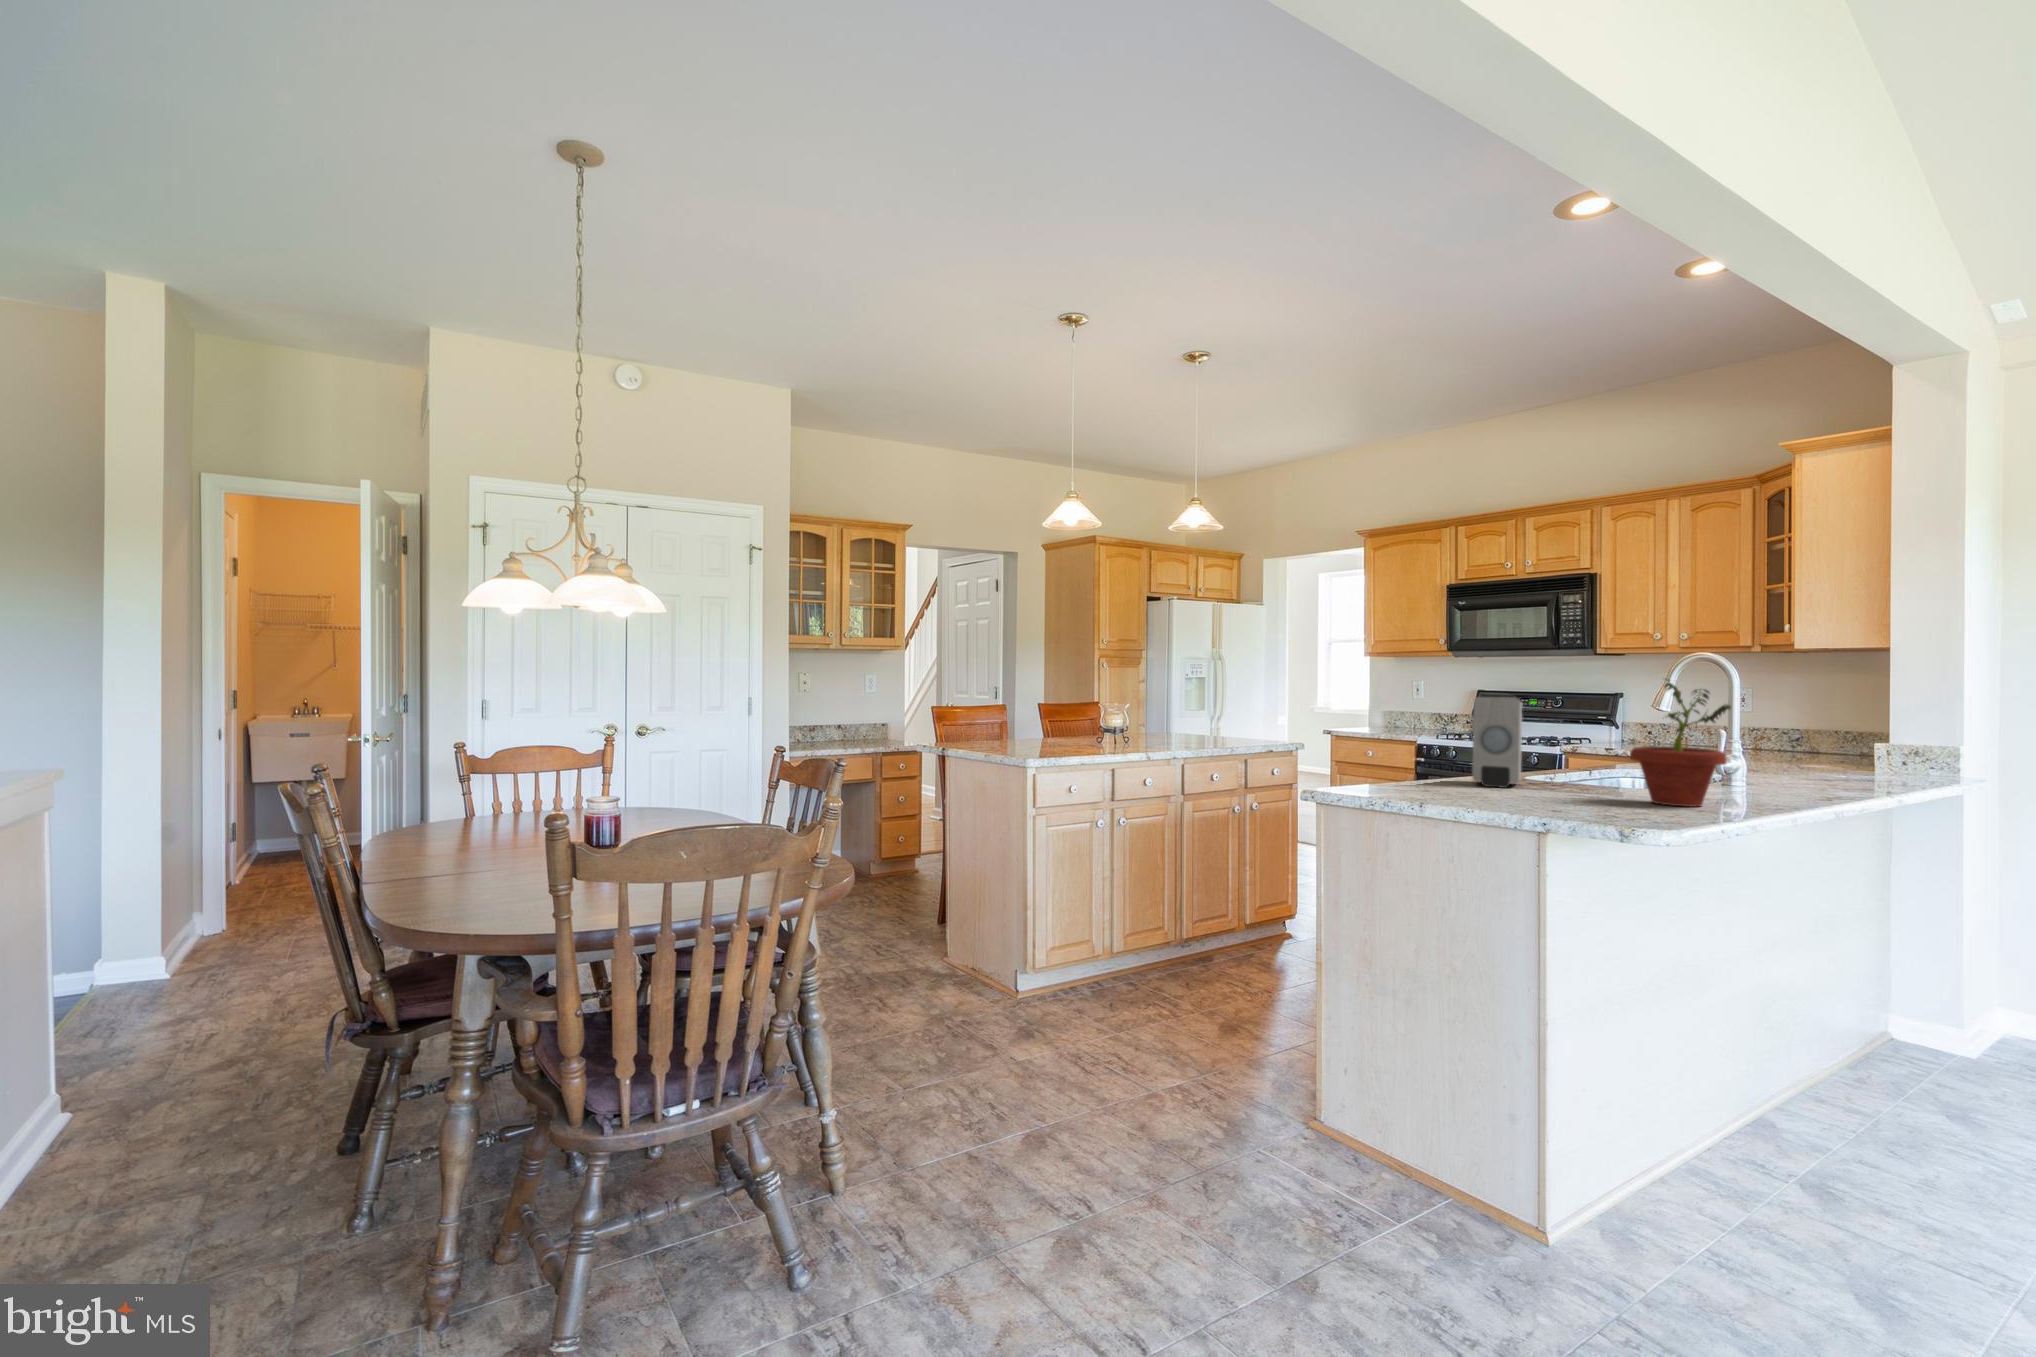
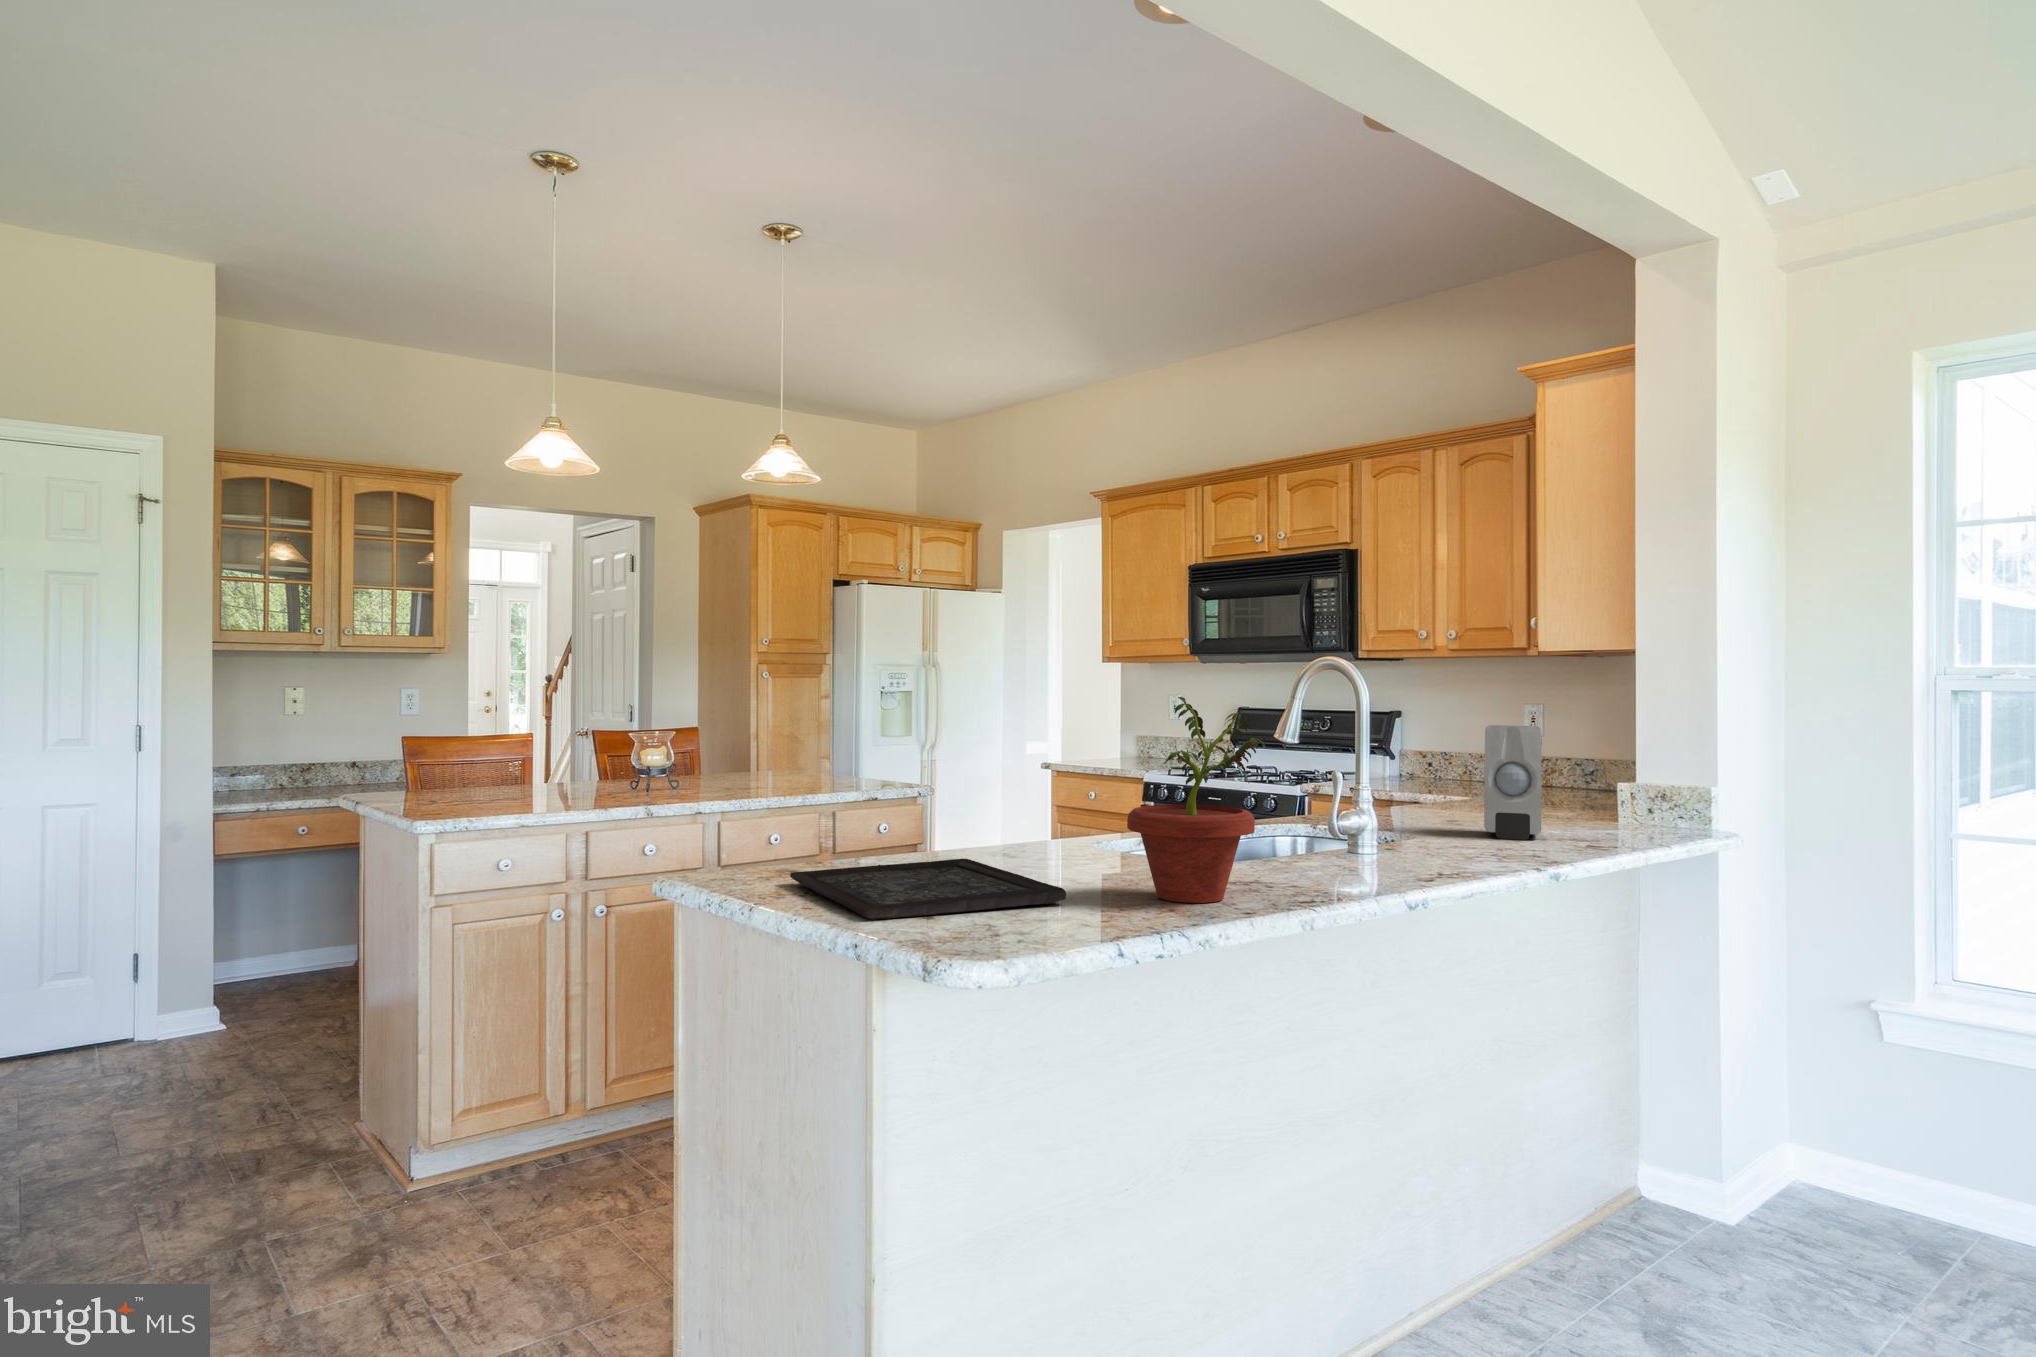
soap dispenser: present [1472,697,1523,788] -> present [1484,725,1542,840]
tray: none [1397,781,1607,810] -> present [790,858,1066,920]

